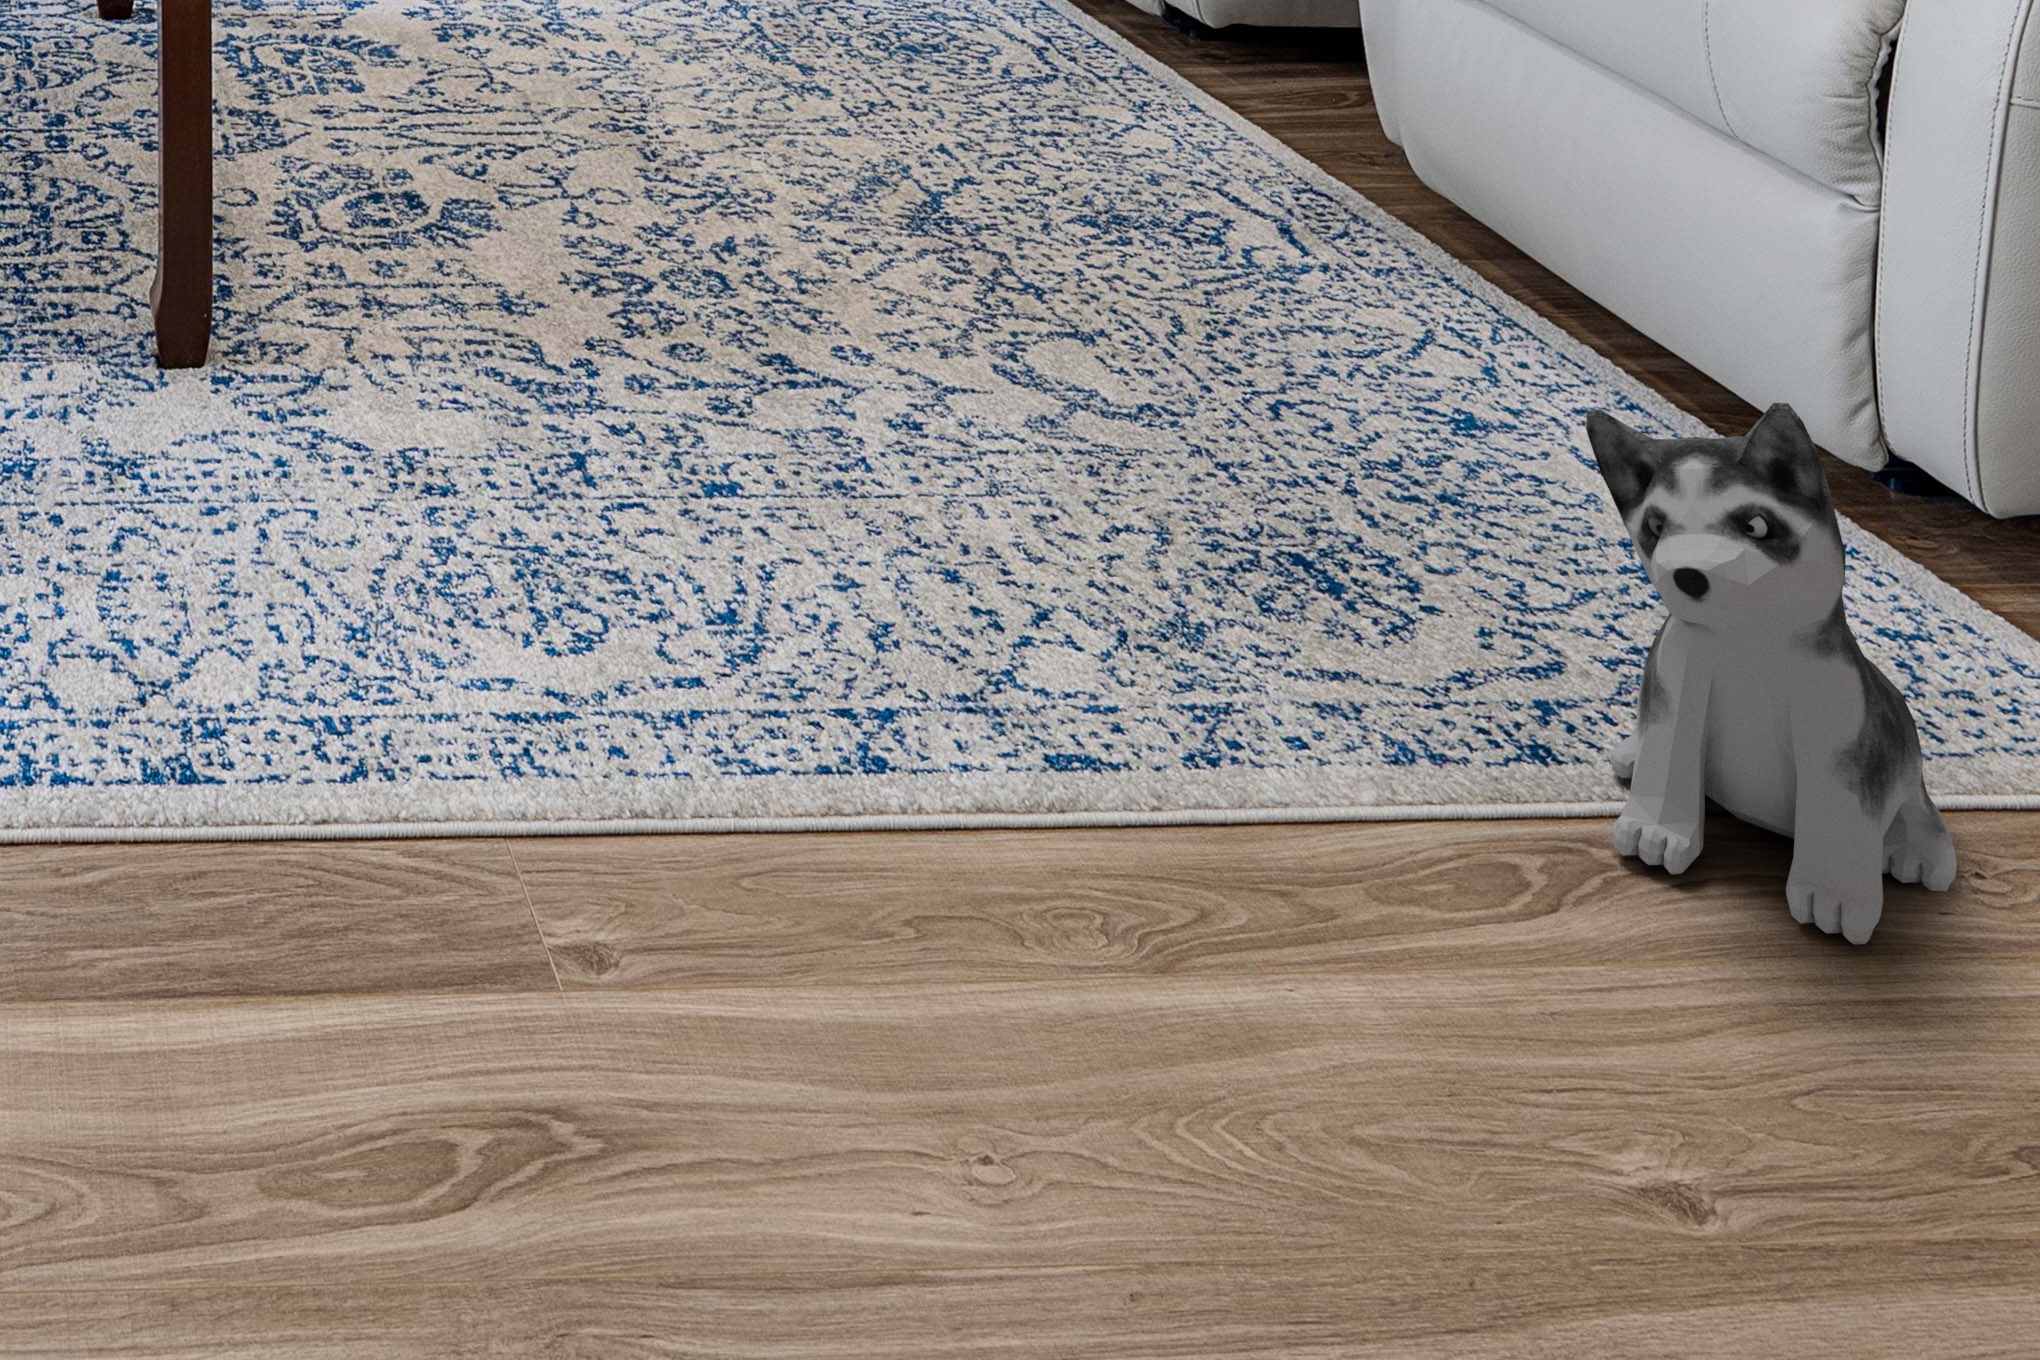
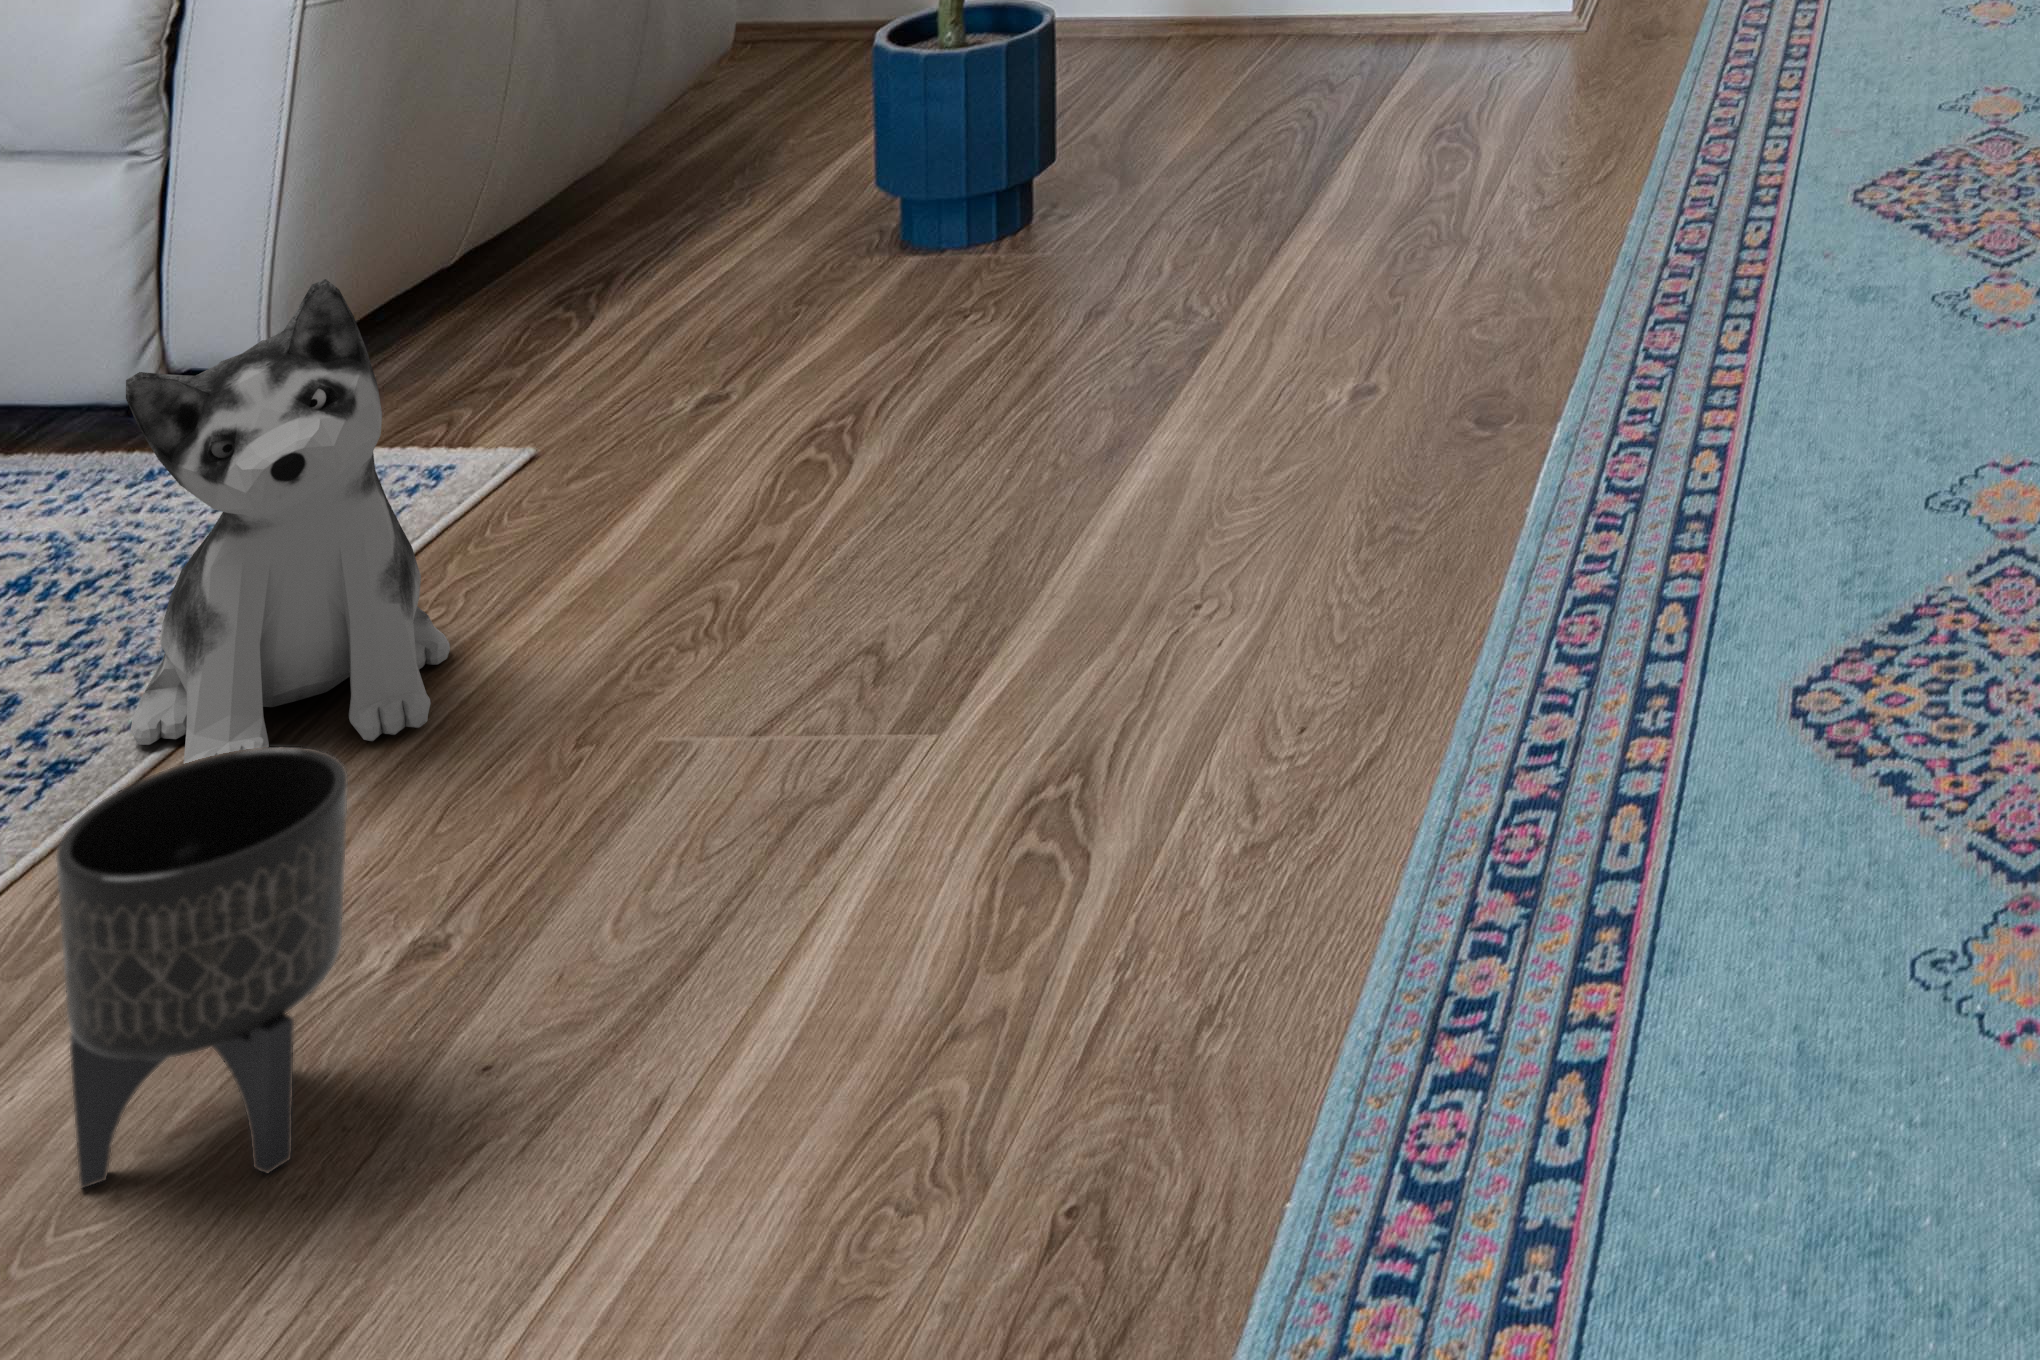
planter: none [1226,798,1494,1268] -> present [56,747,348,1188]

